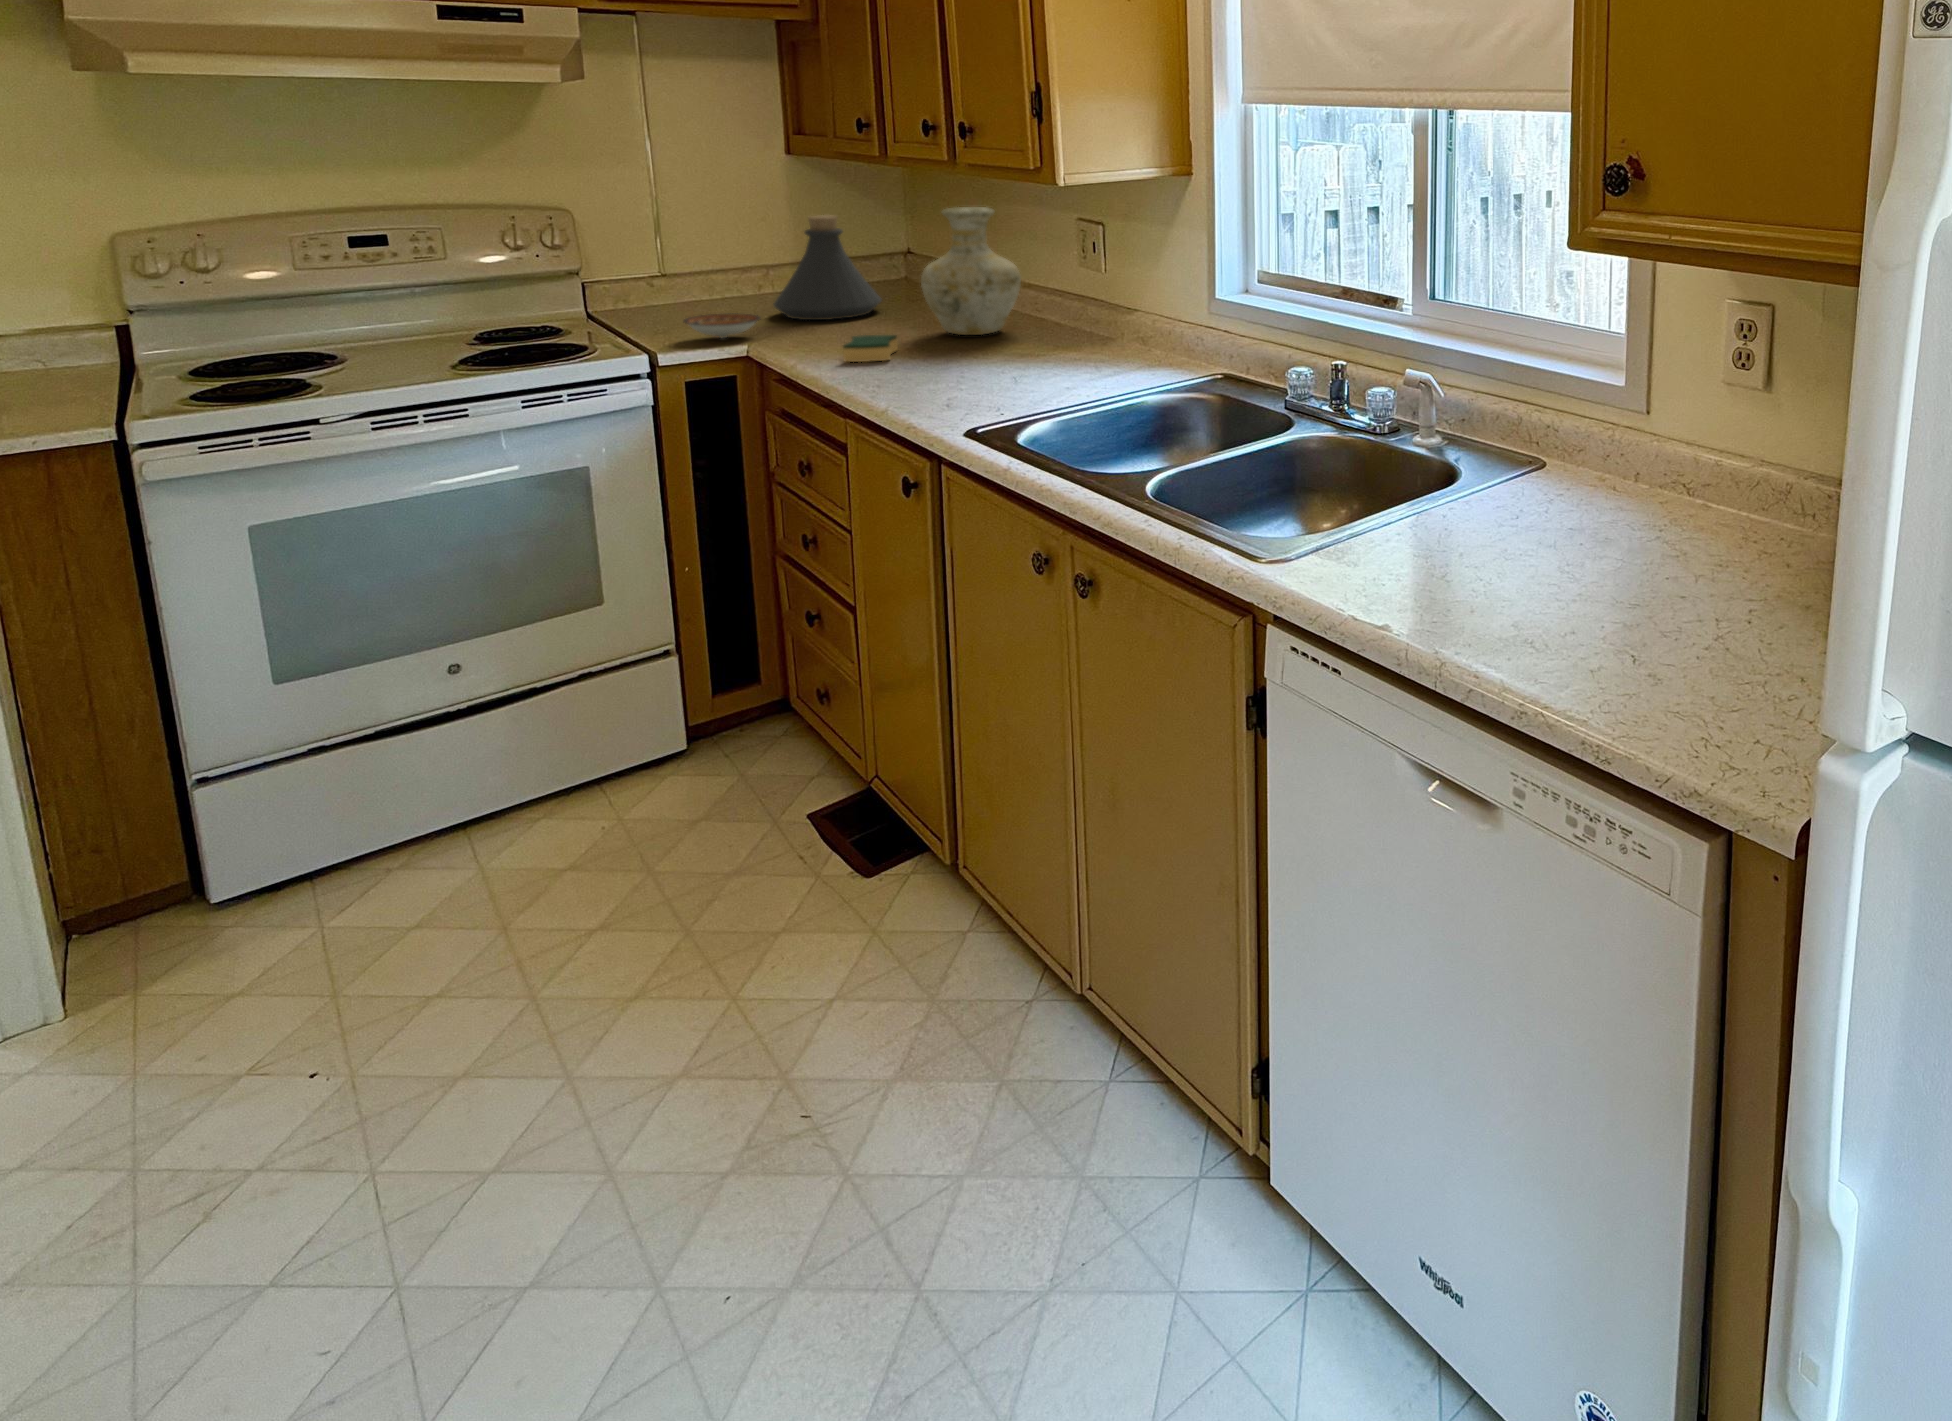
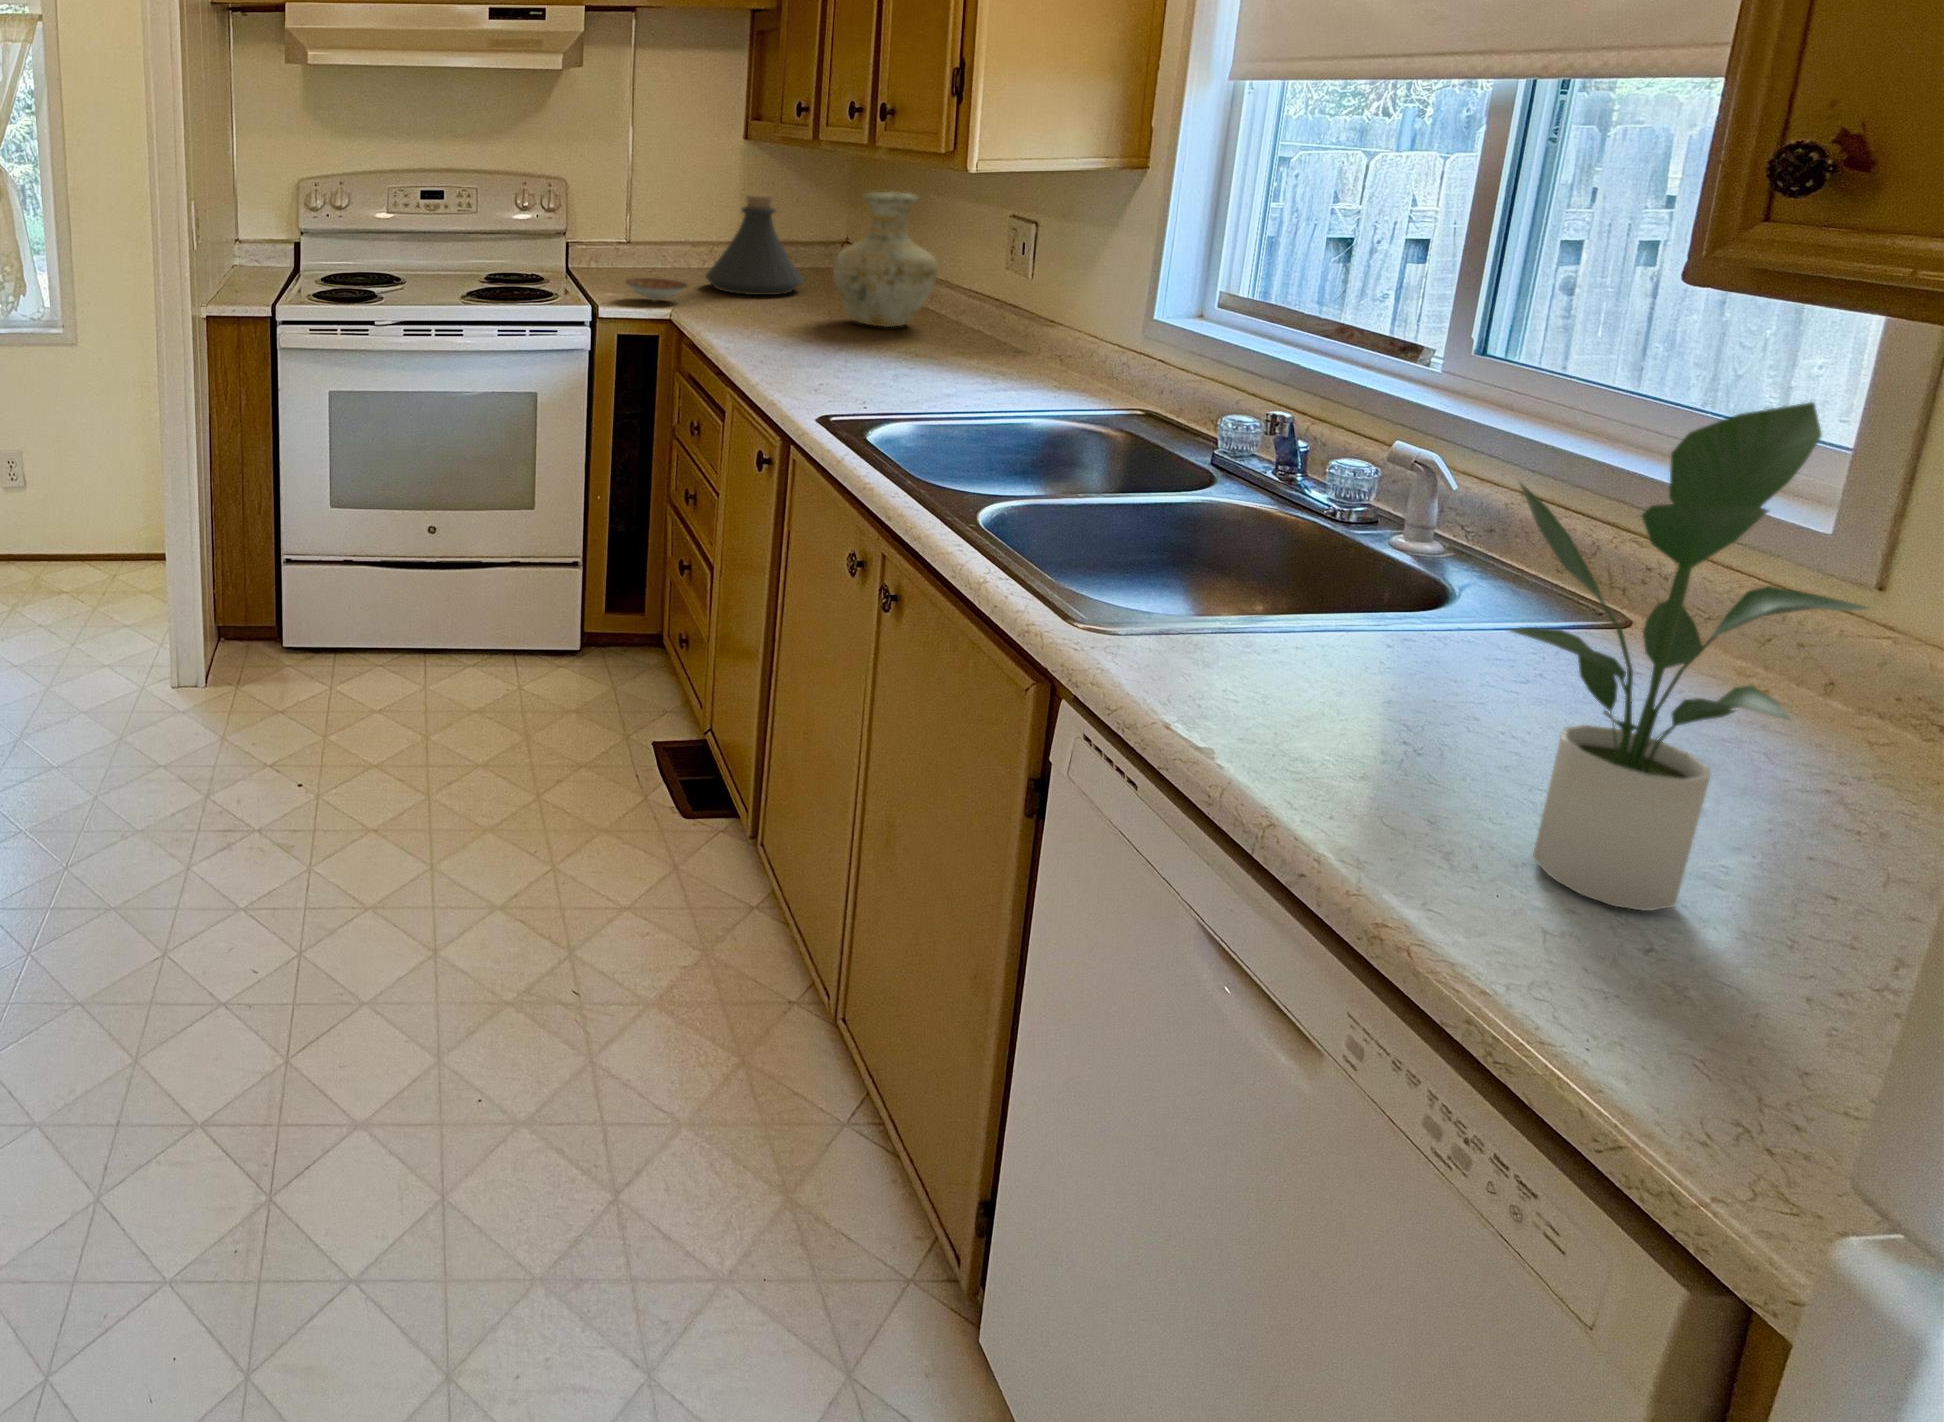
potted plant: none [1527,308,1689,641] -> present [1509,402,1869,911]
sponge: present [843,335,898,362] -> none [743,312,798,339]

